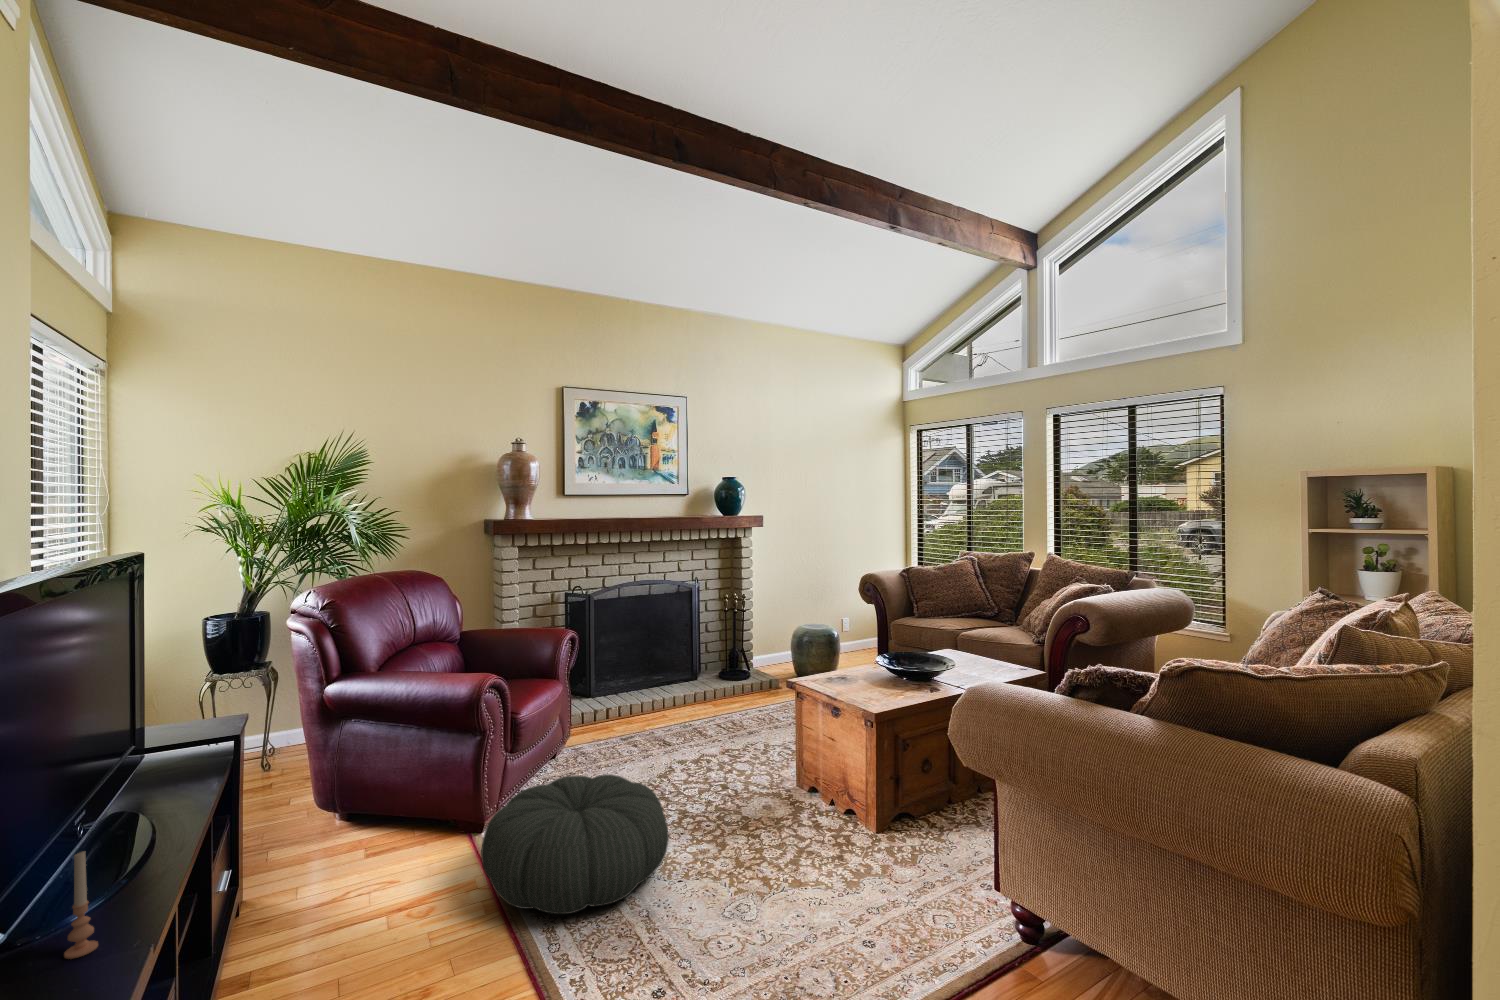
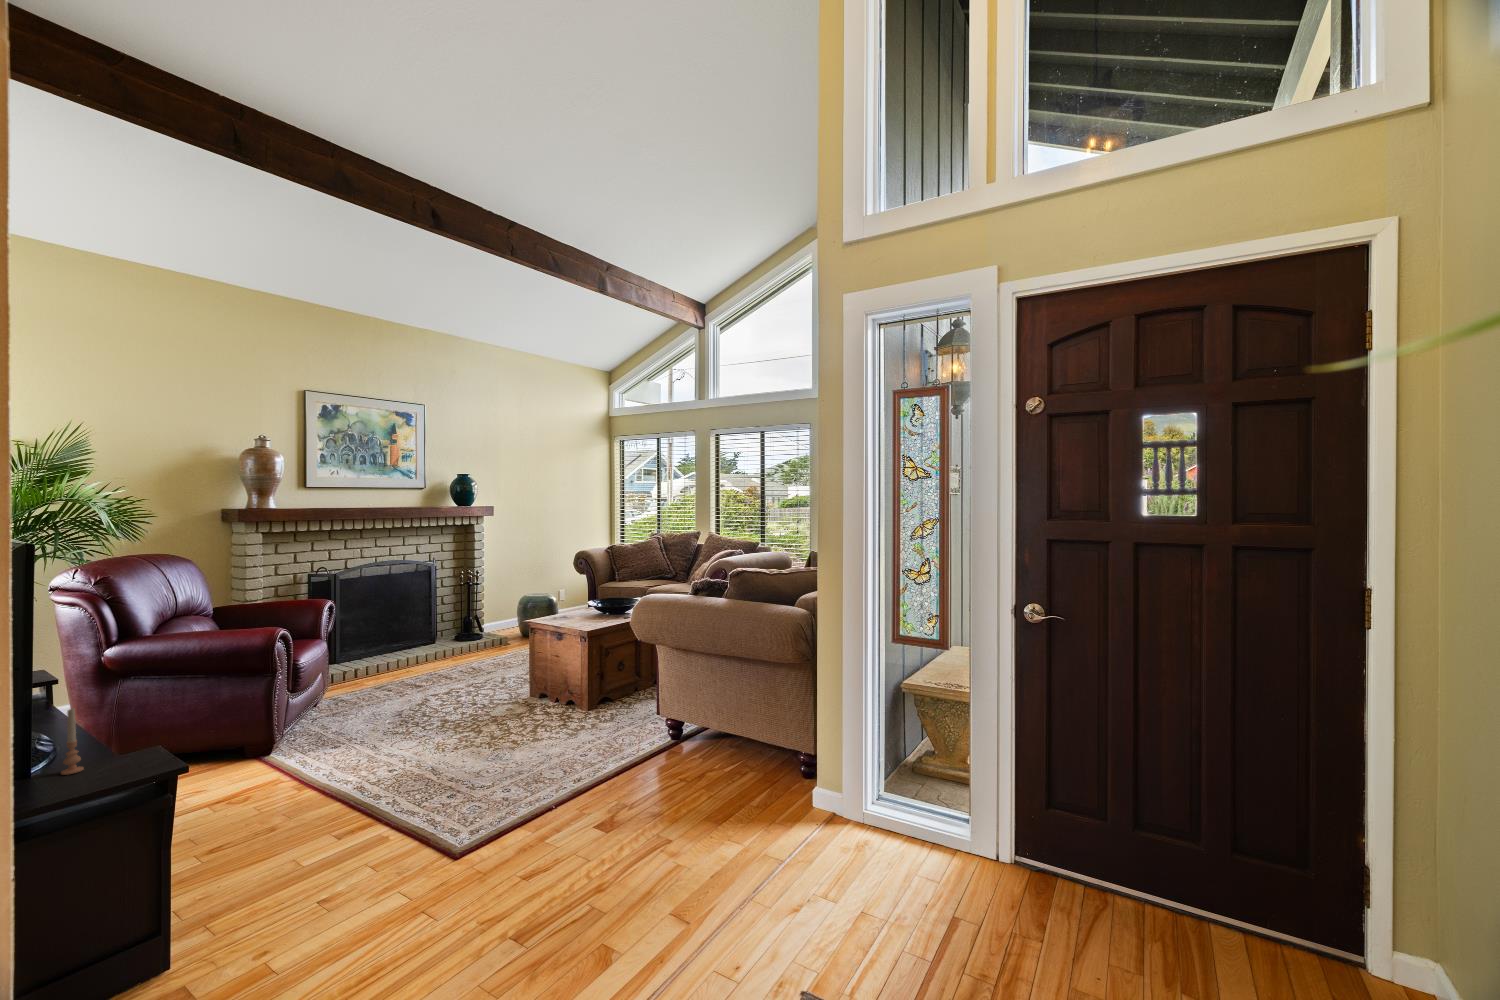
pouf: present [481,774,669,914] -> none [287,693,441,783]

